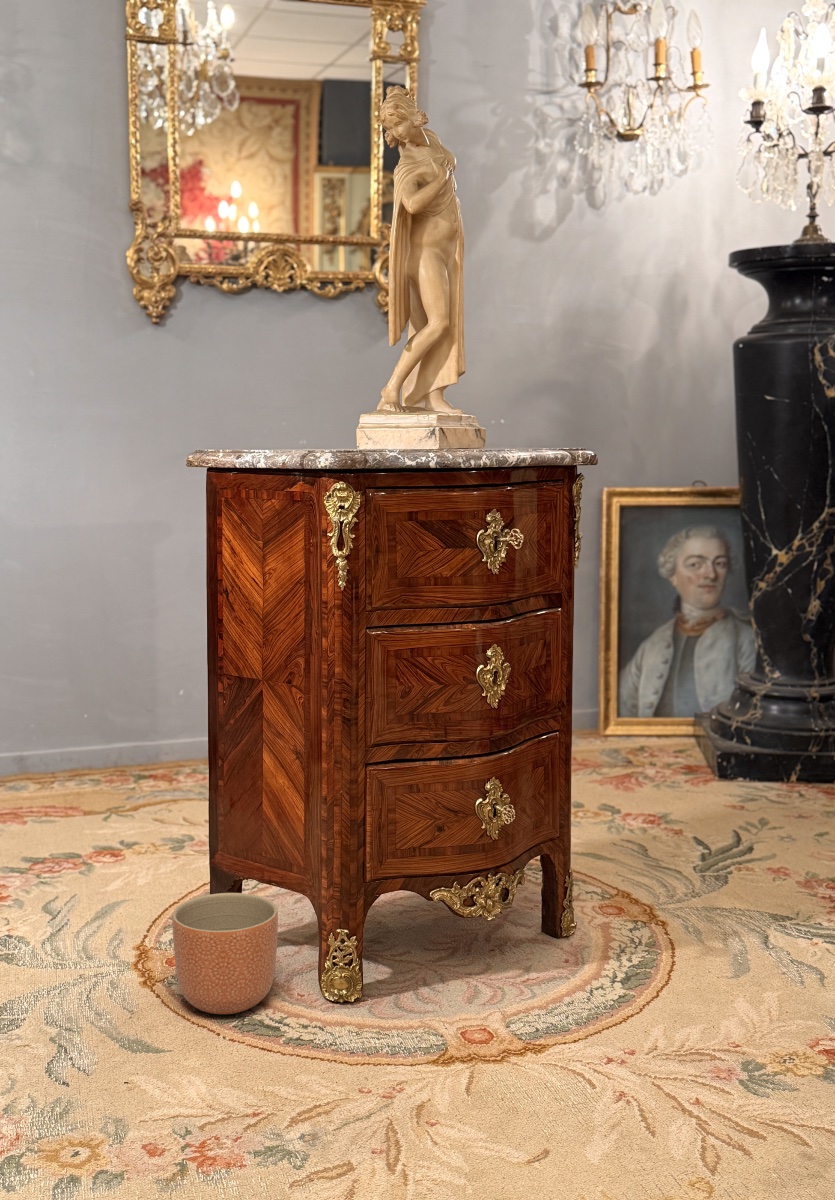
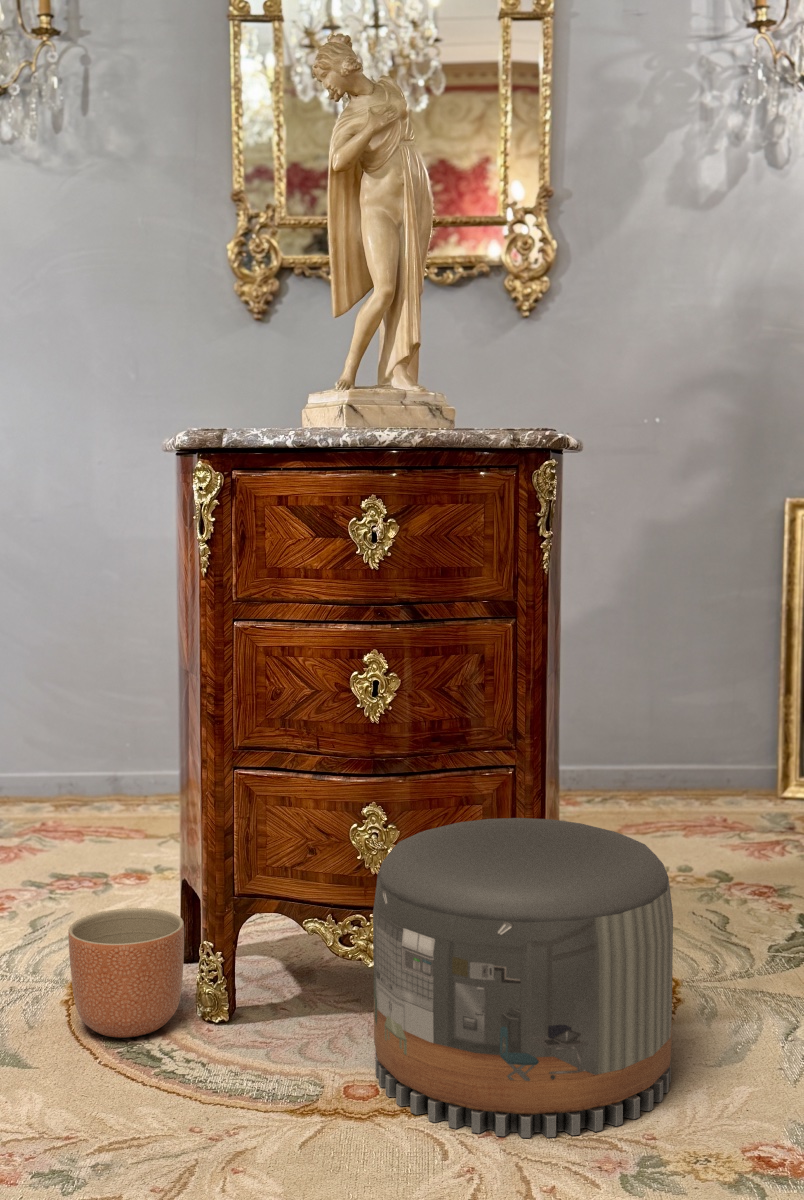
pouf: none [467,788,723,1060] -> present [373,818,673,1138]

